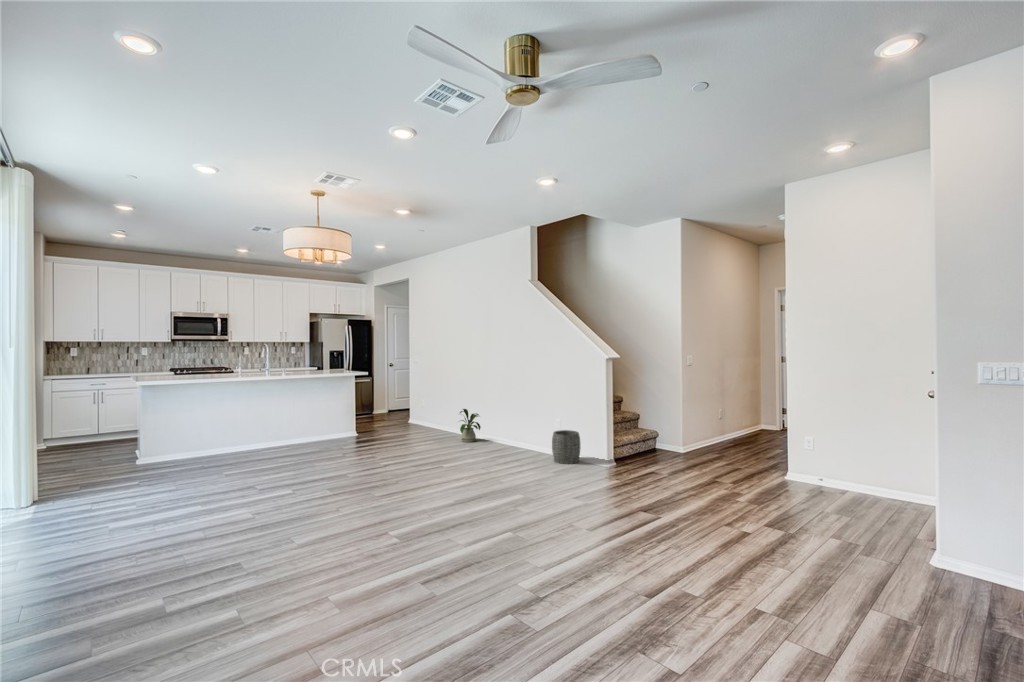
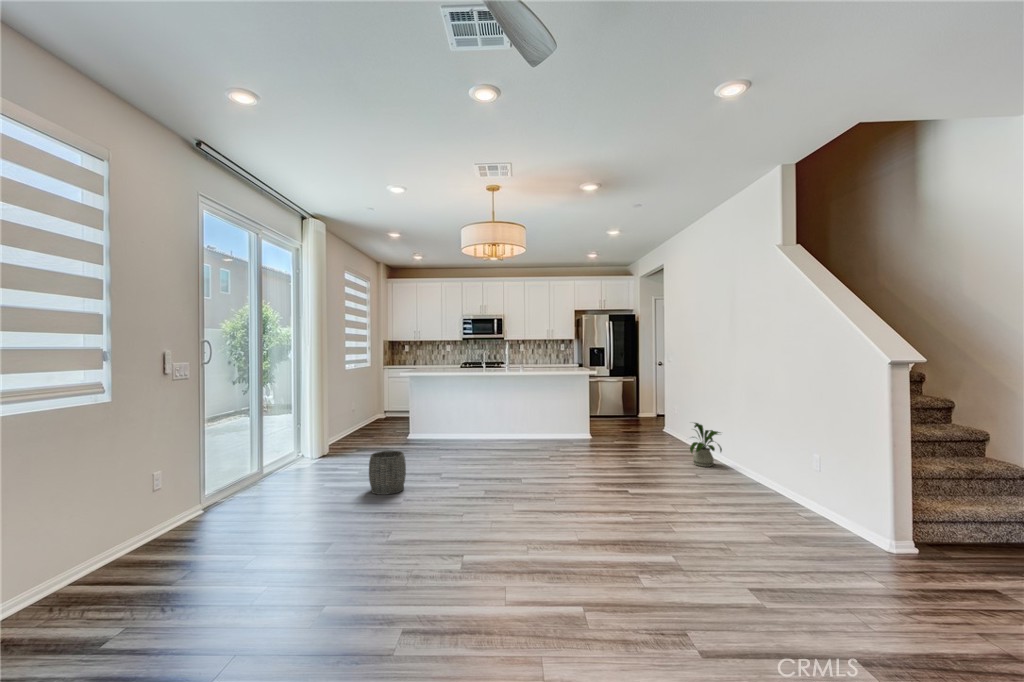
woven basket: present [552,430,580,464] -> present [369,451,406,495]

